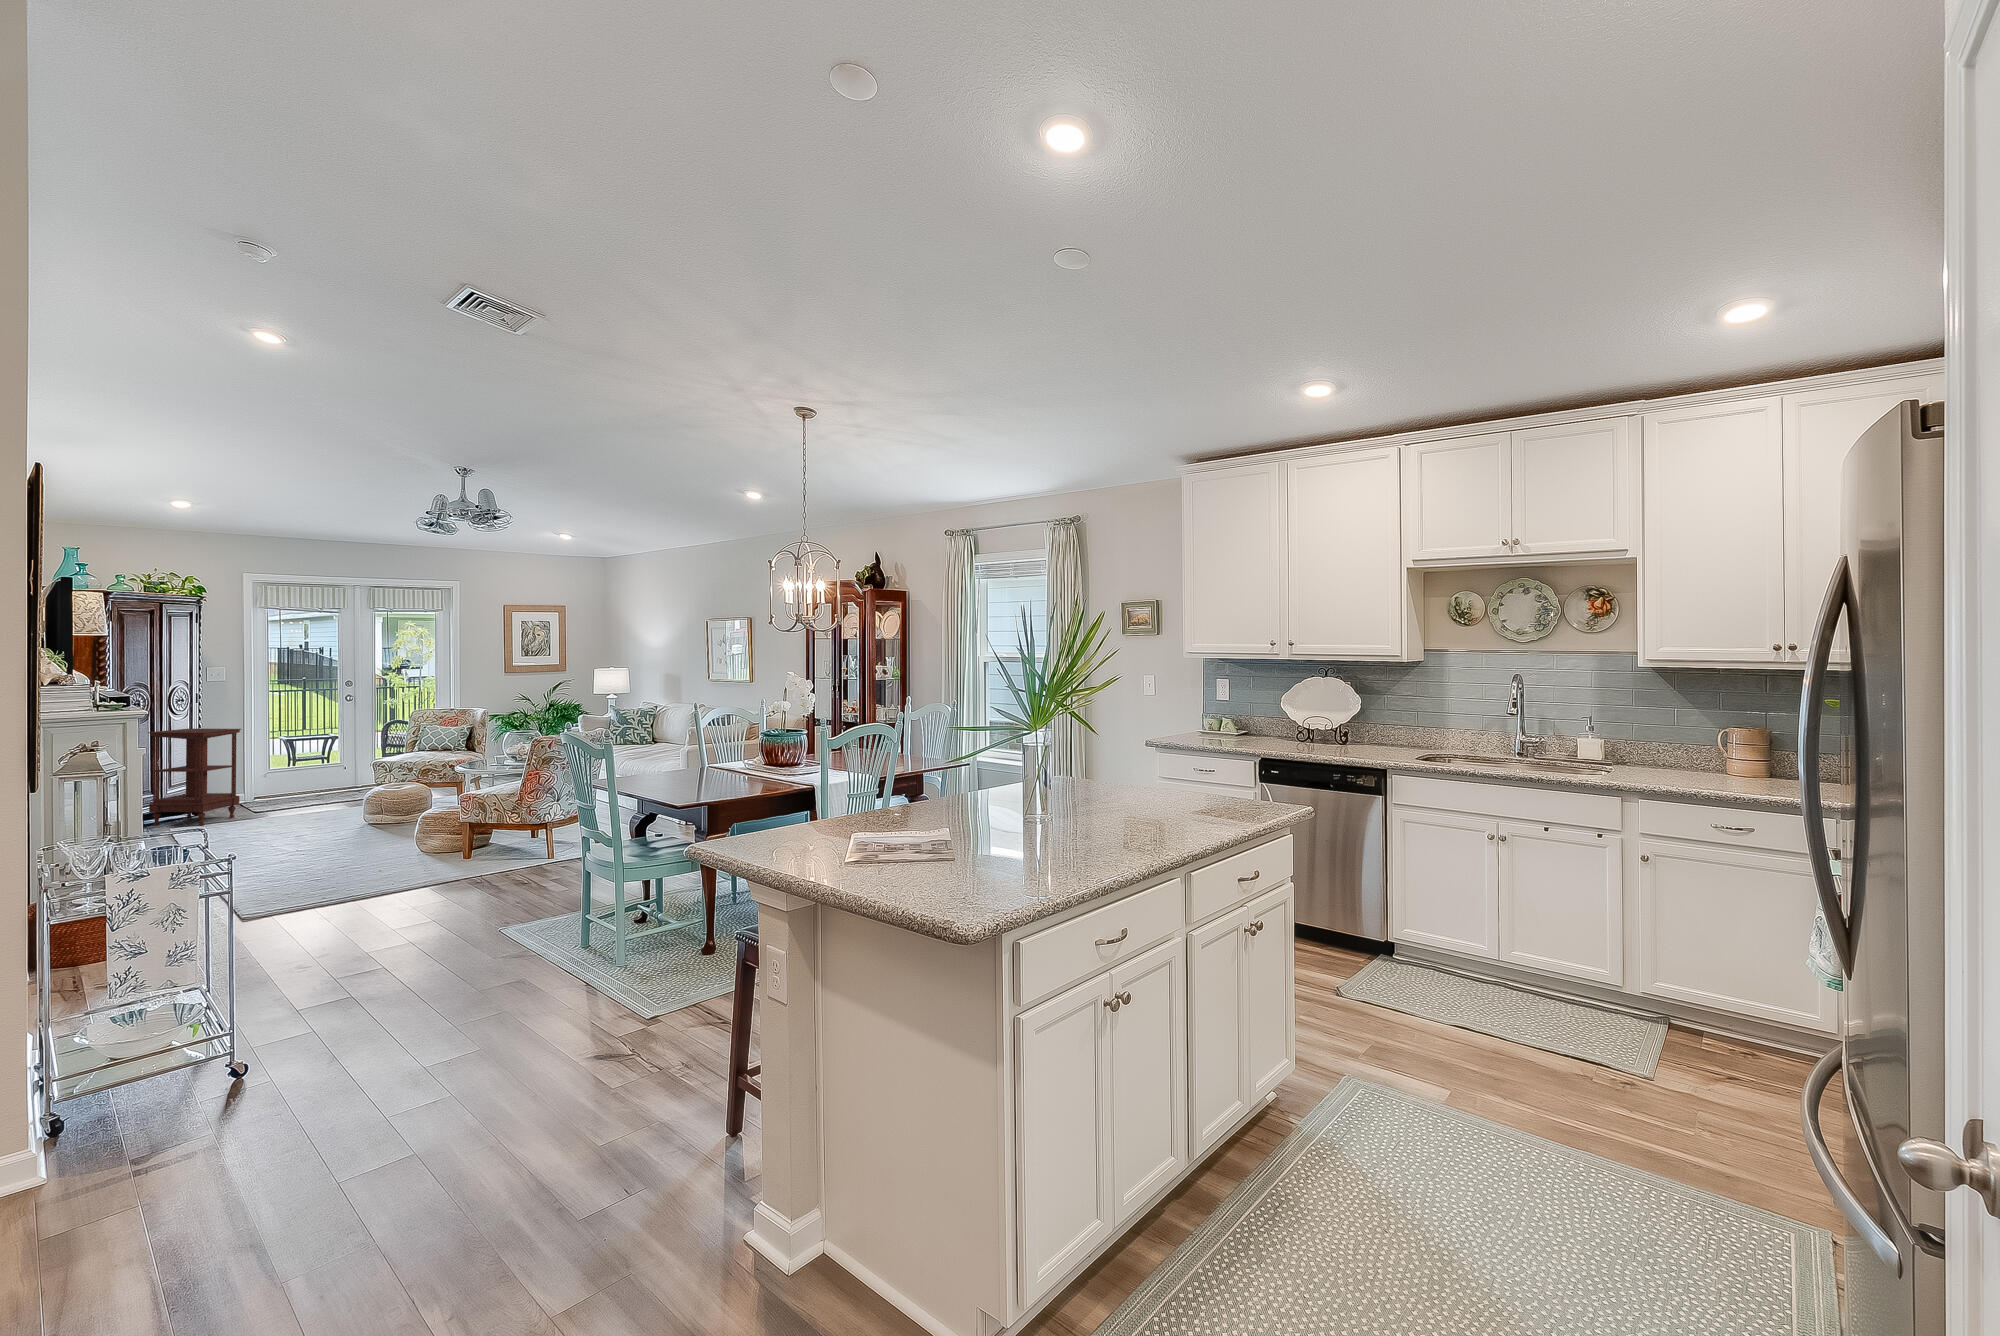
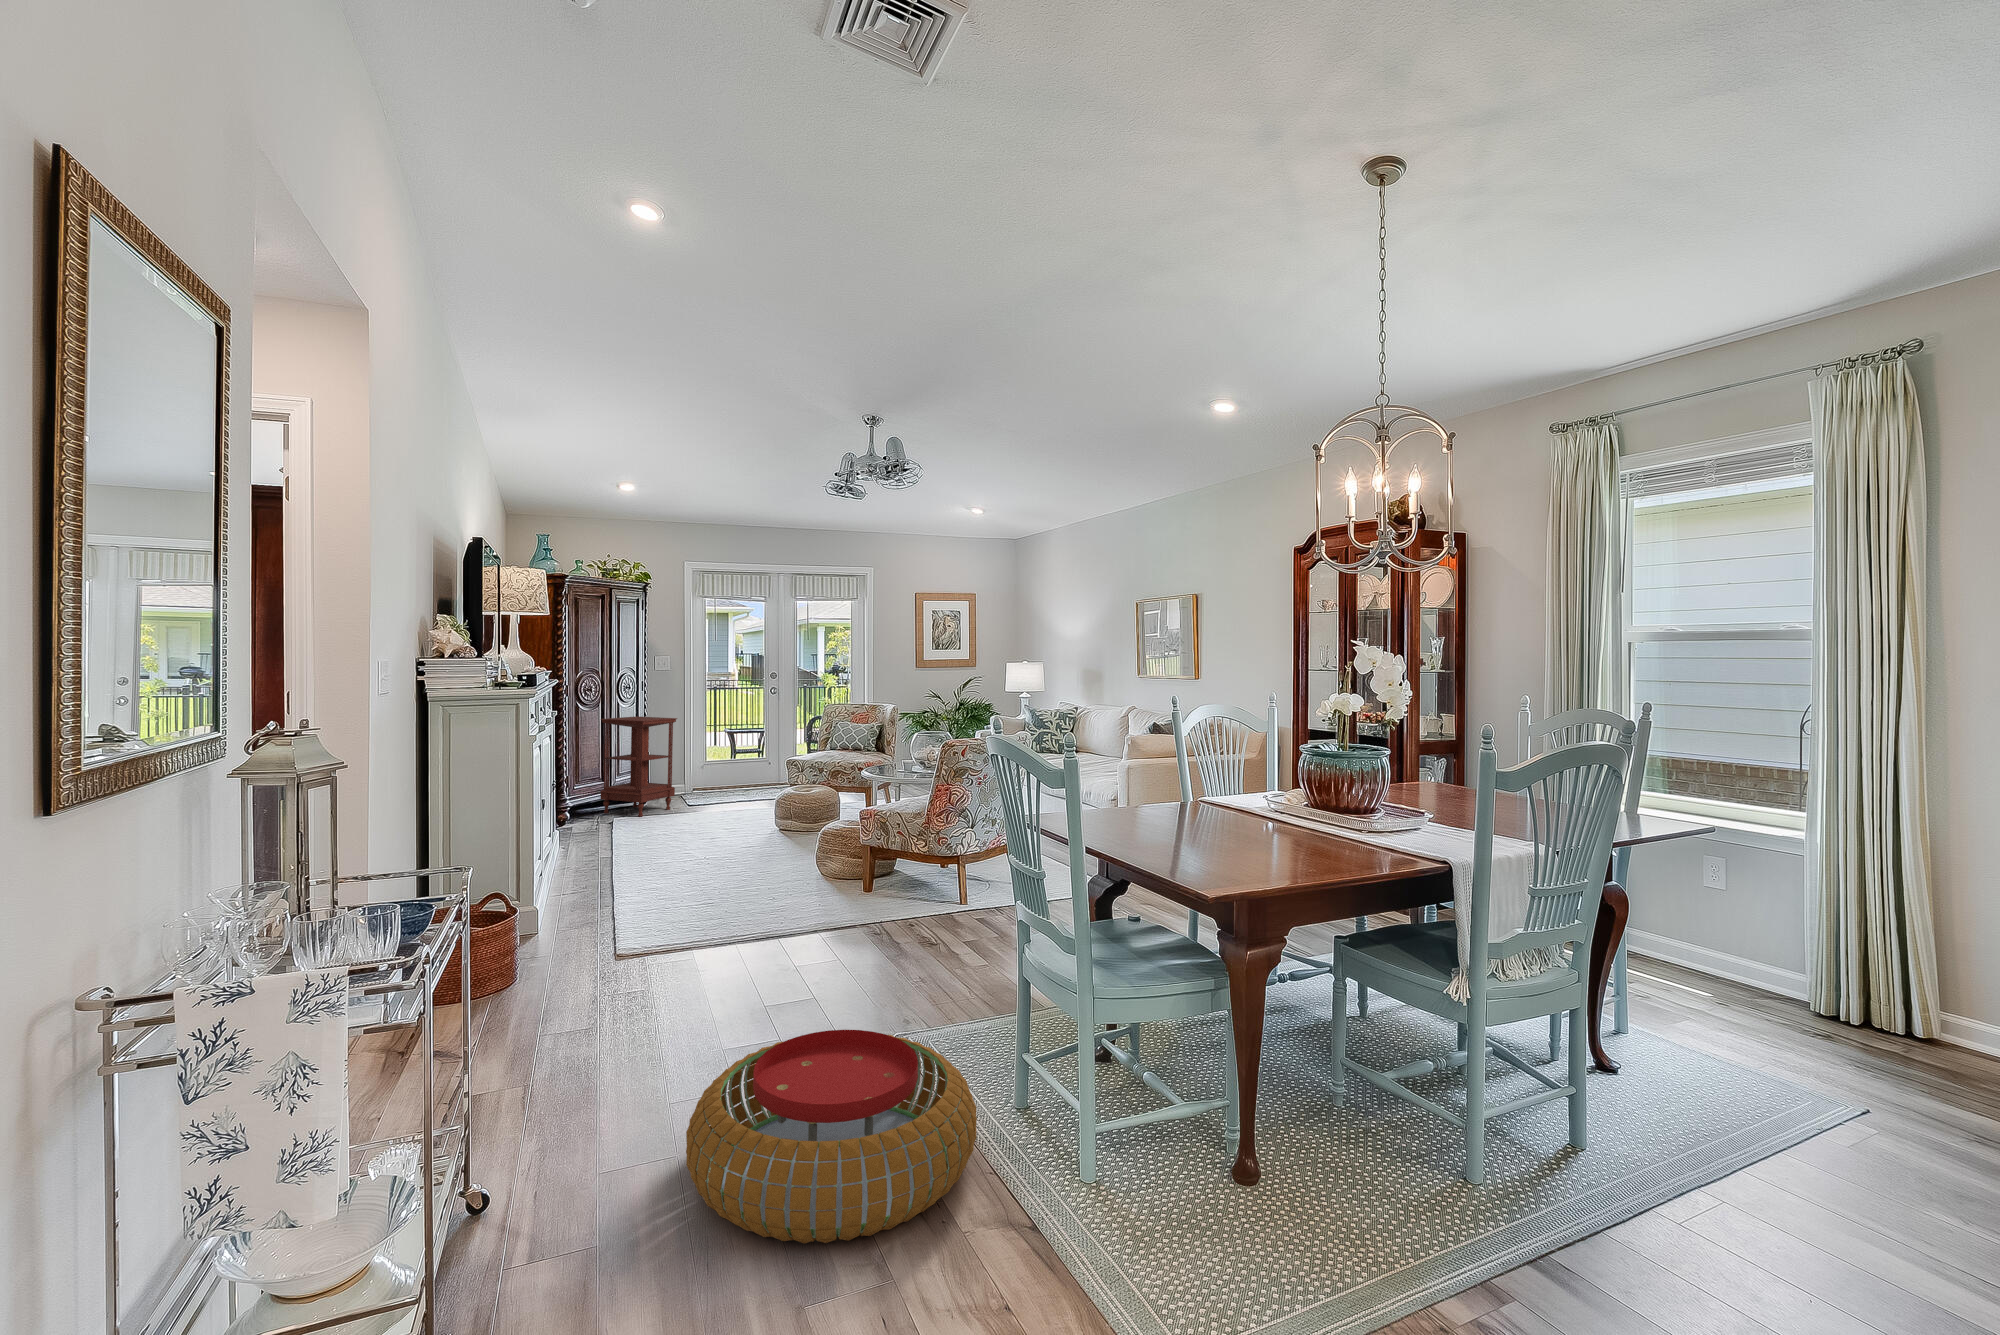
pouf: none [362,907,551,1002] -> present [686,1030,977,1243]

